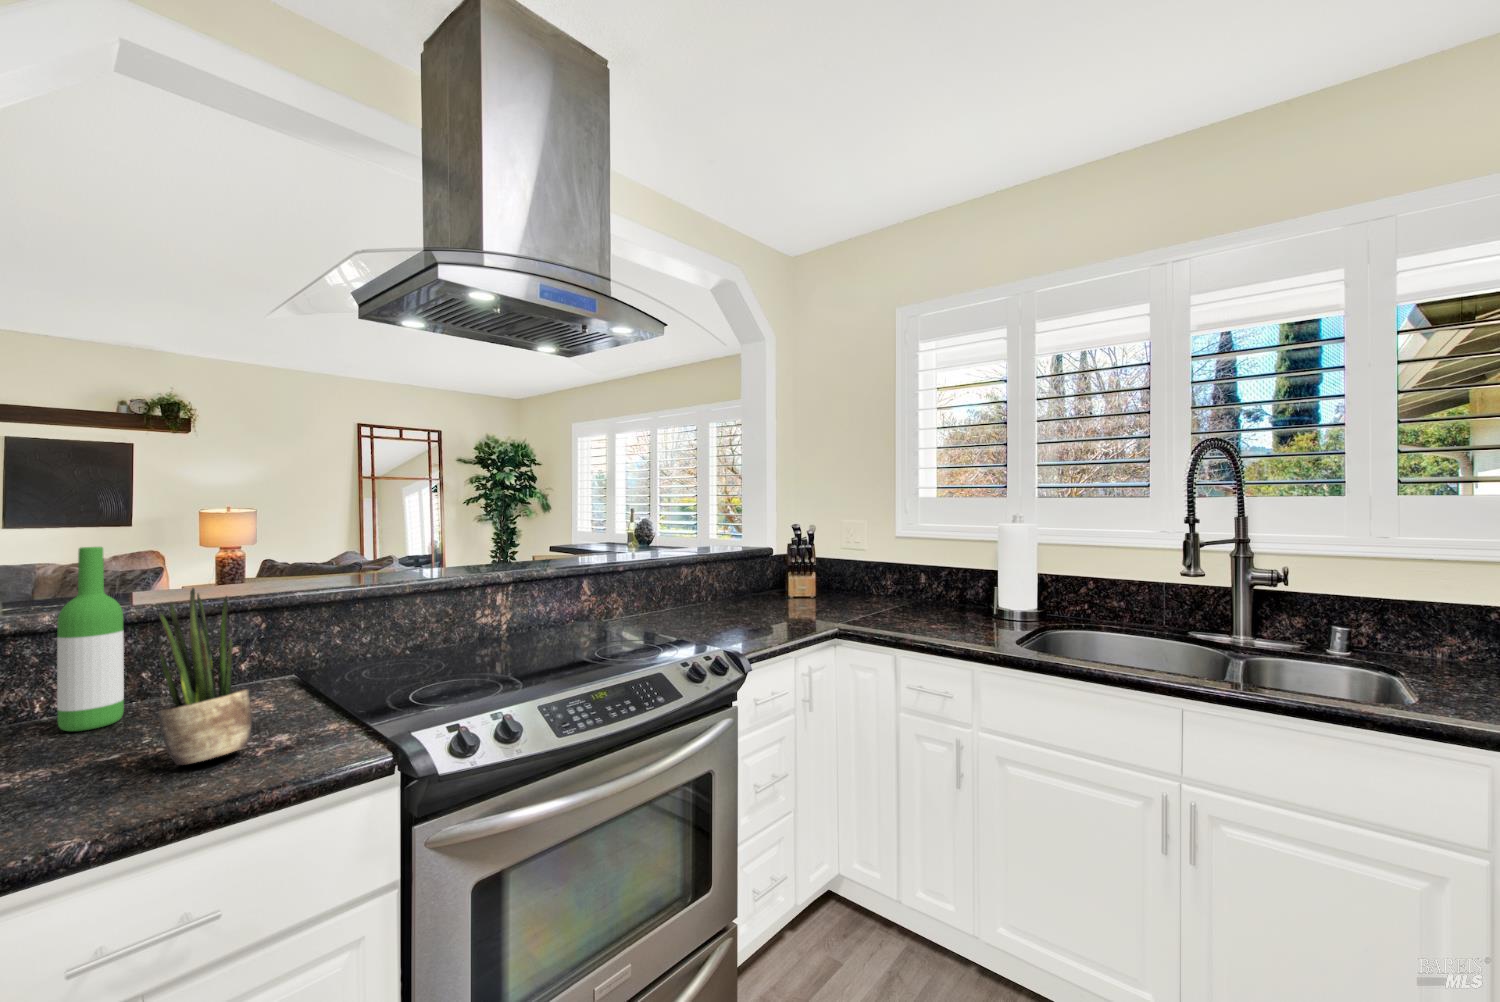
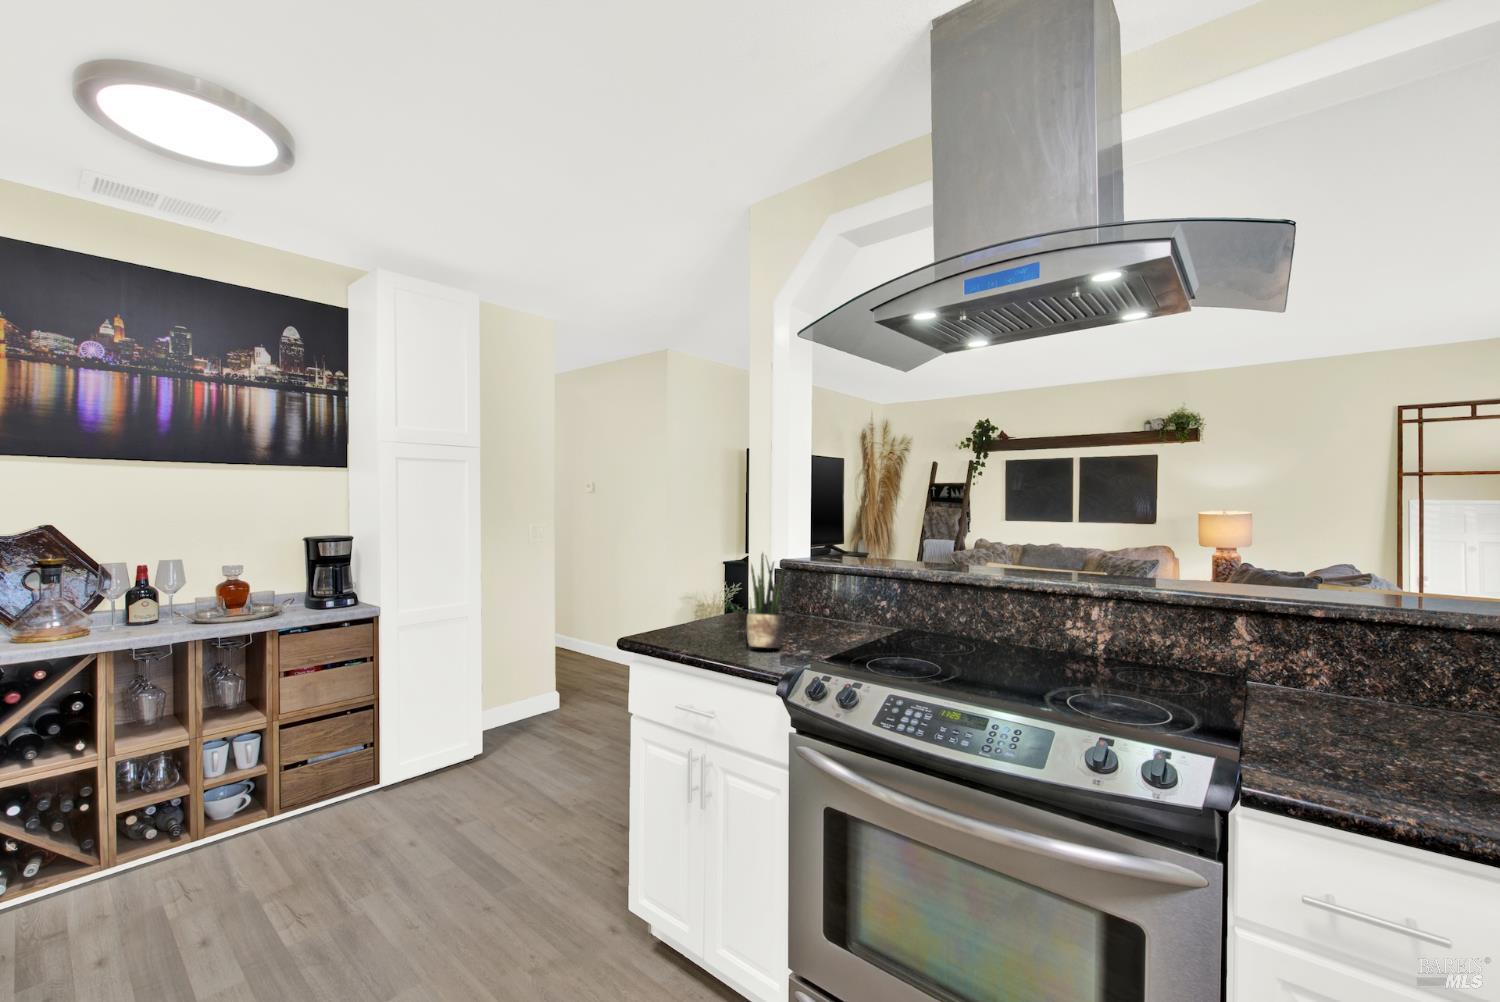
wine bottle: present [57,547,124,731] -> none [794,528,819,627]

